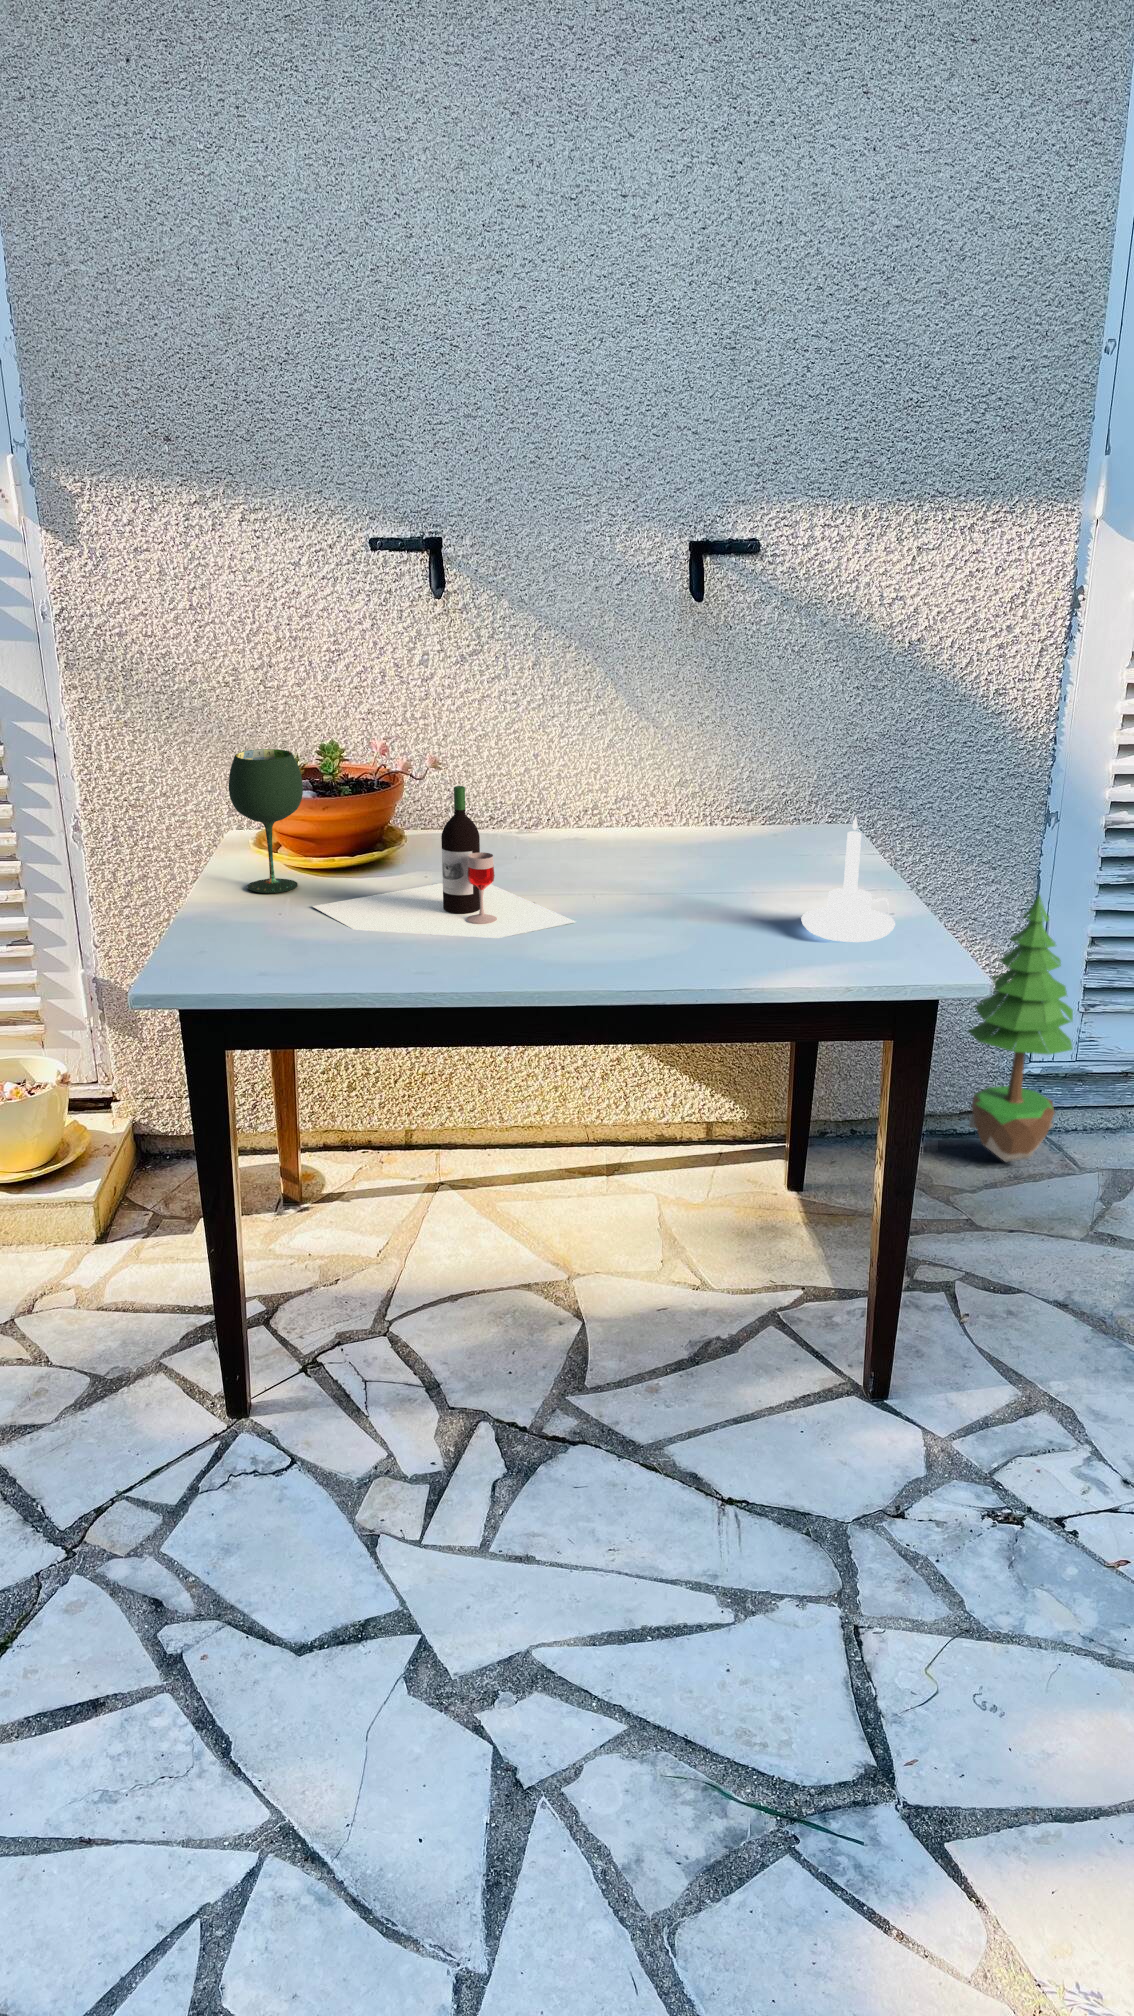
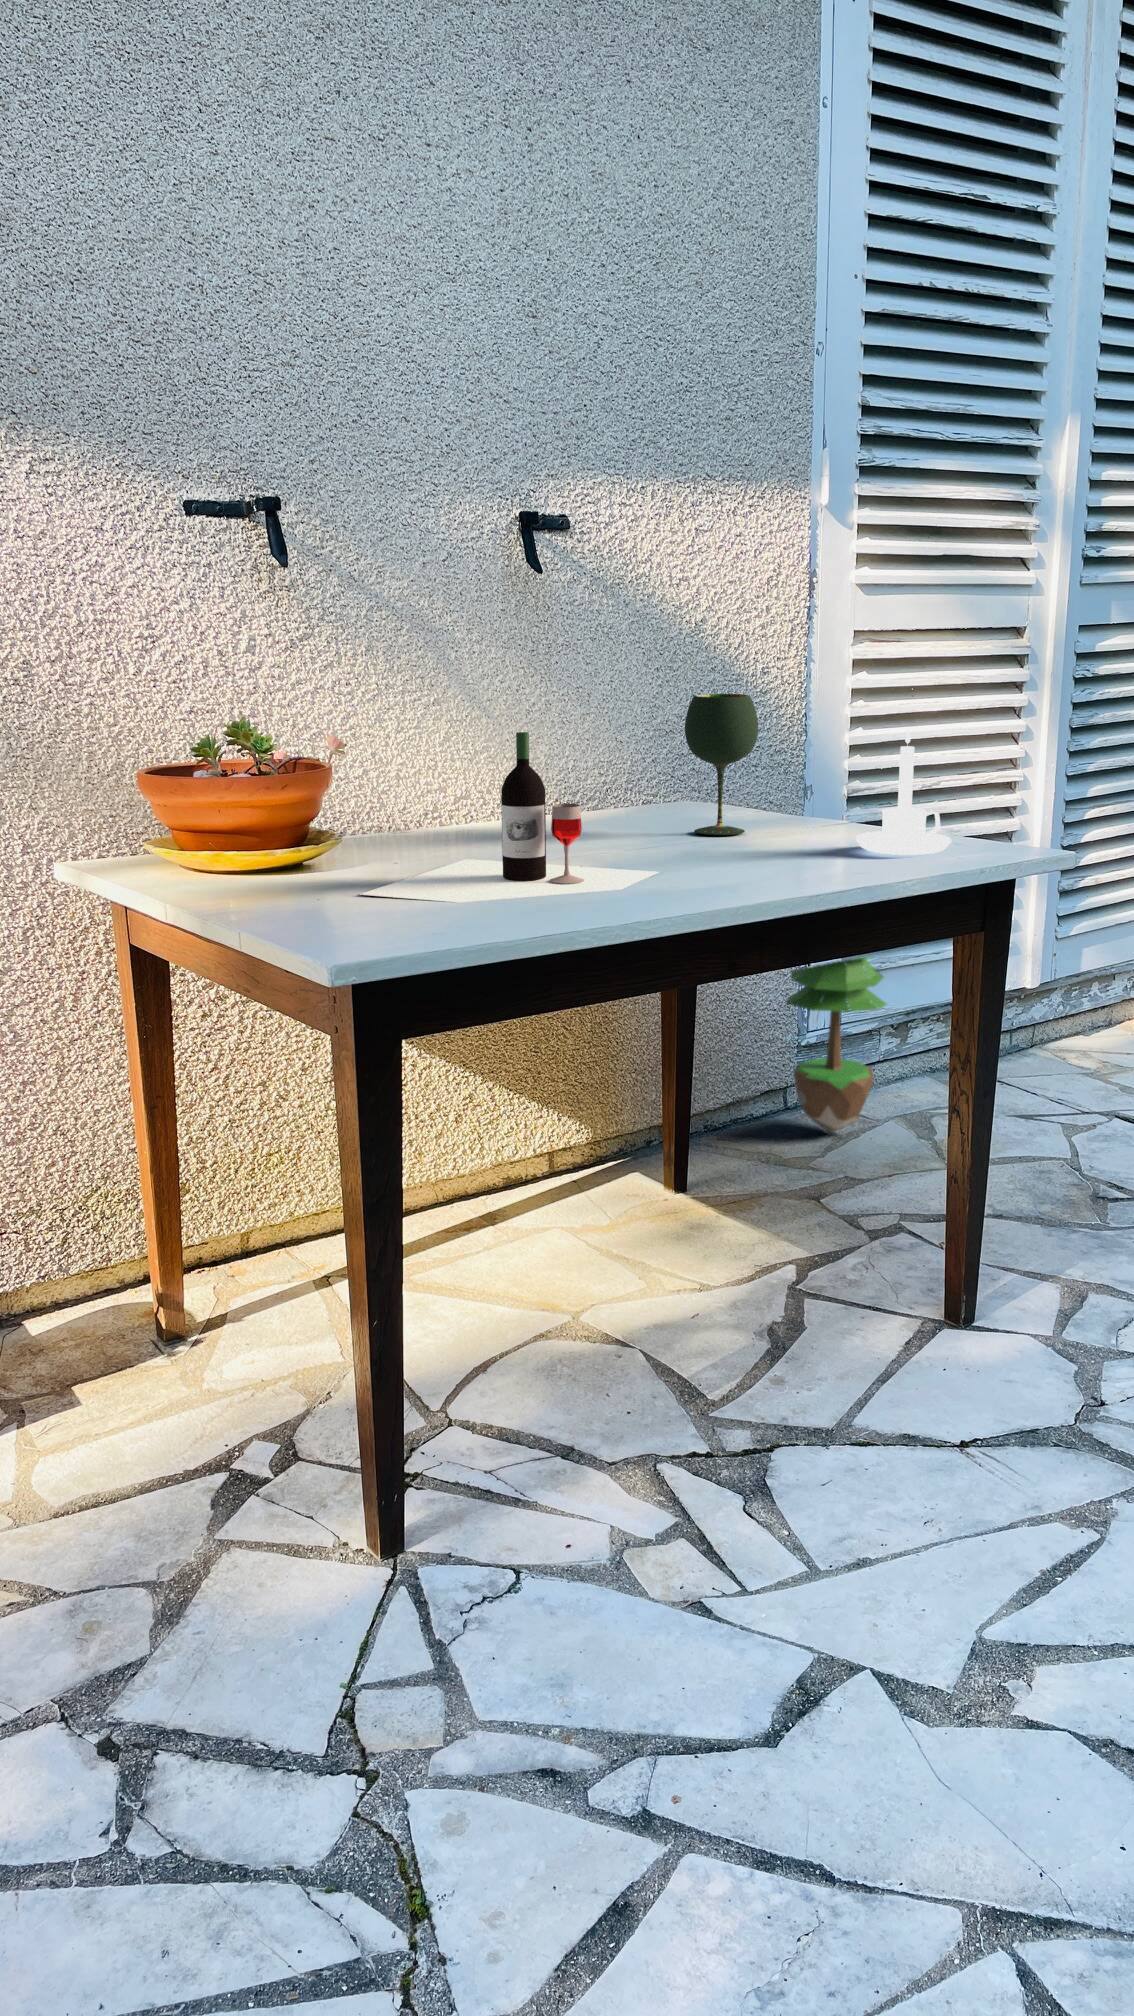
wine glass: present [229,749,303,893] -> present [685,694,758,835]

